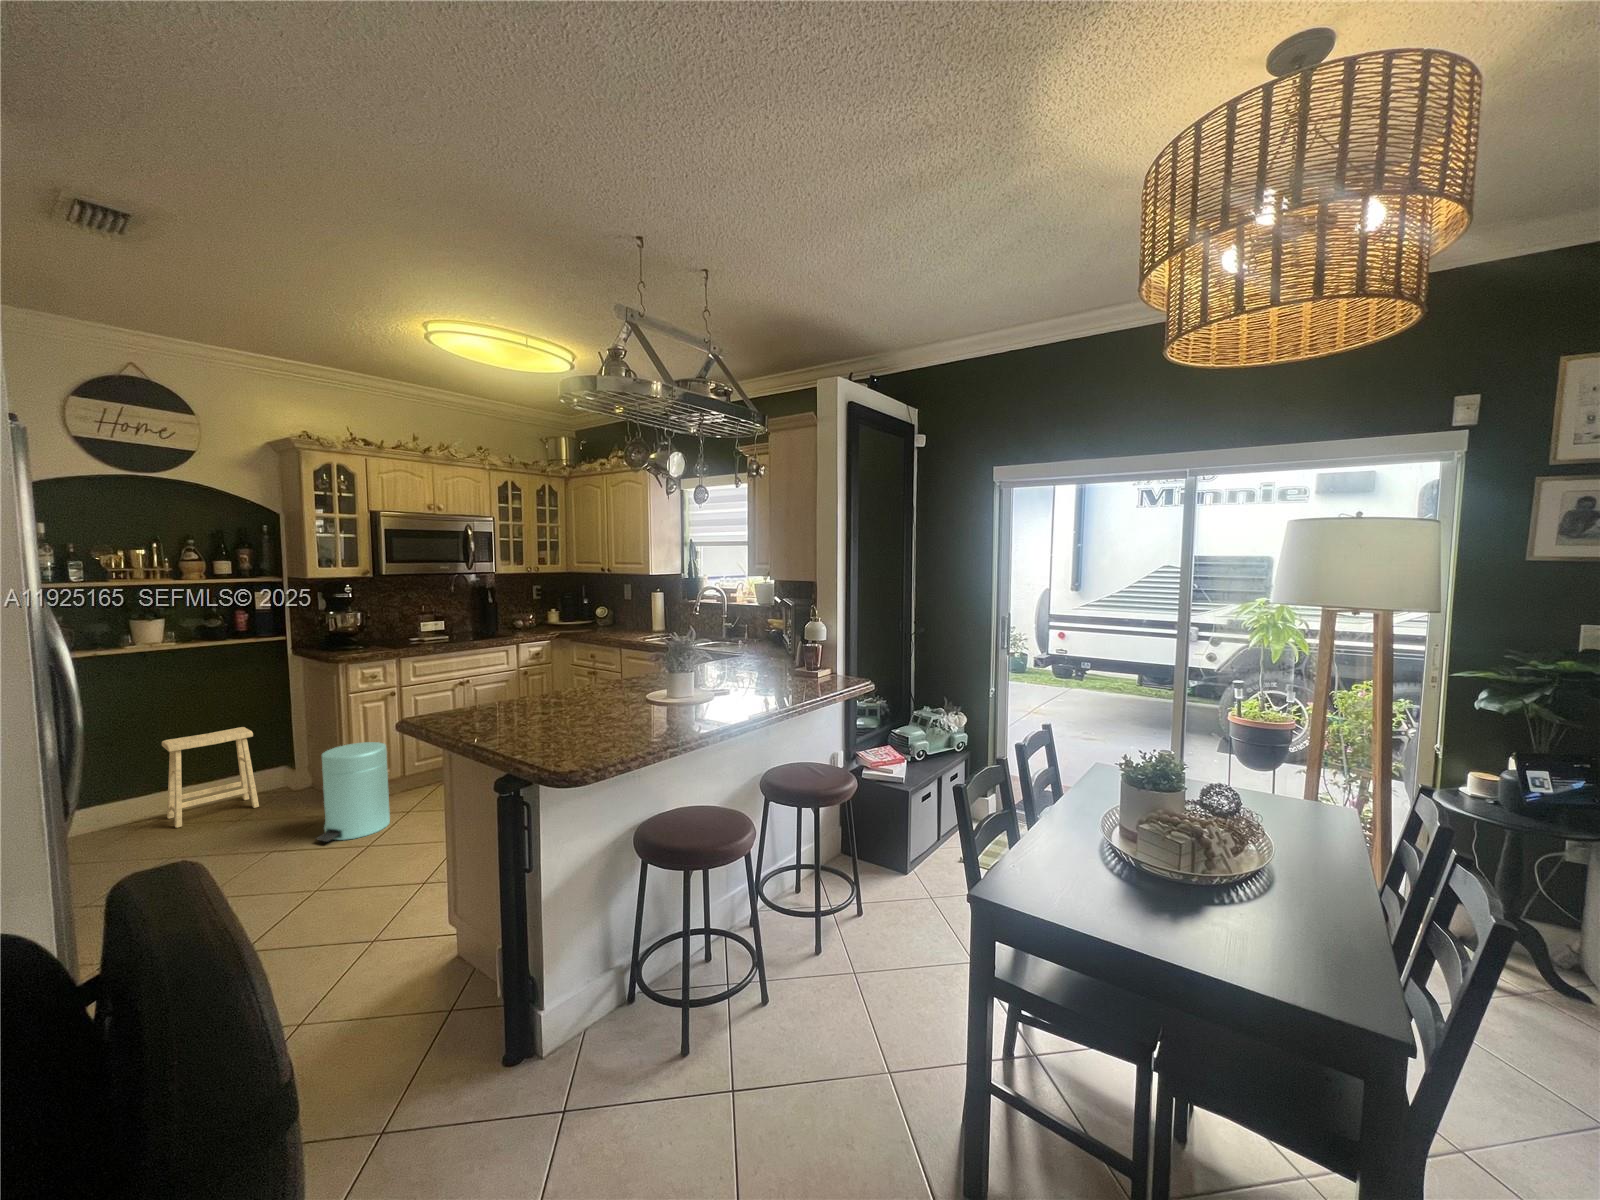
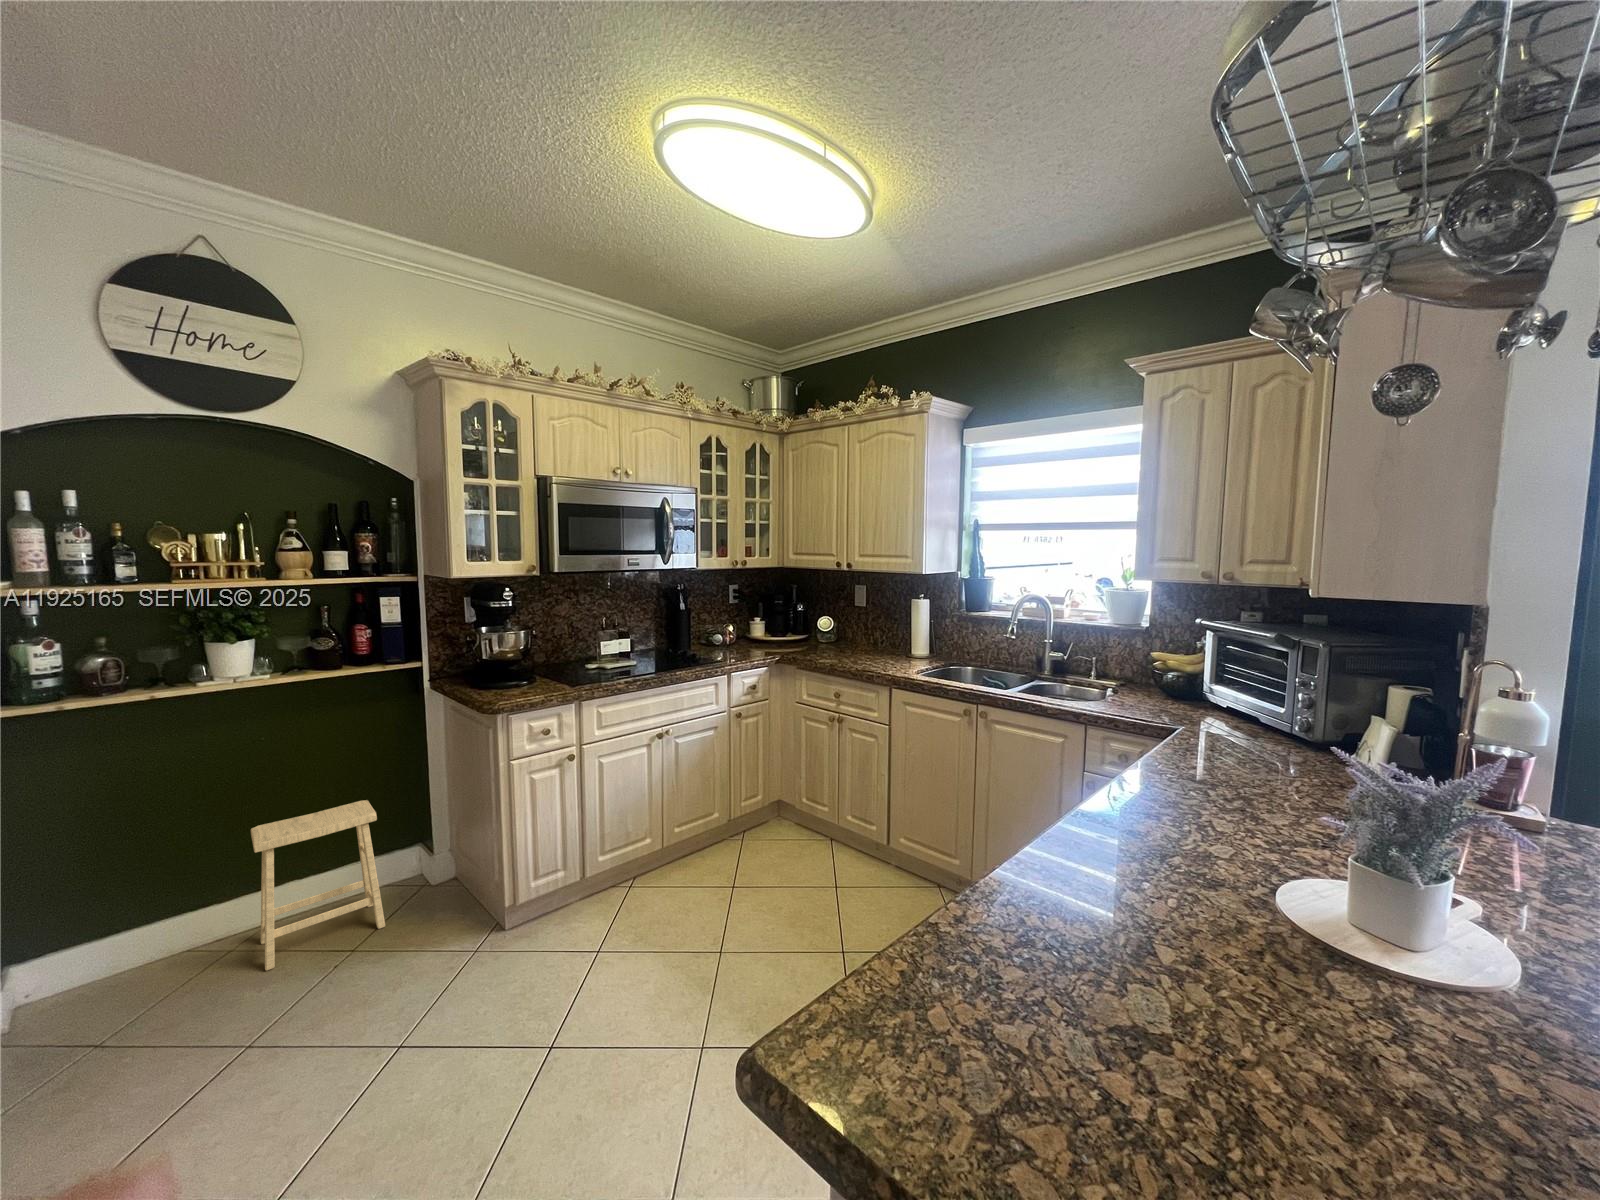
trash can: present [316,742,390,842] -> none [460,853,574,1050]

